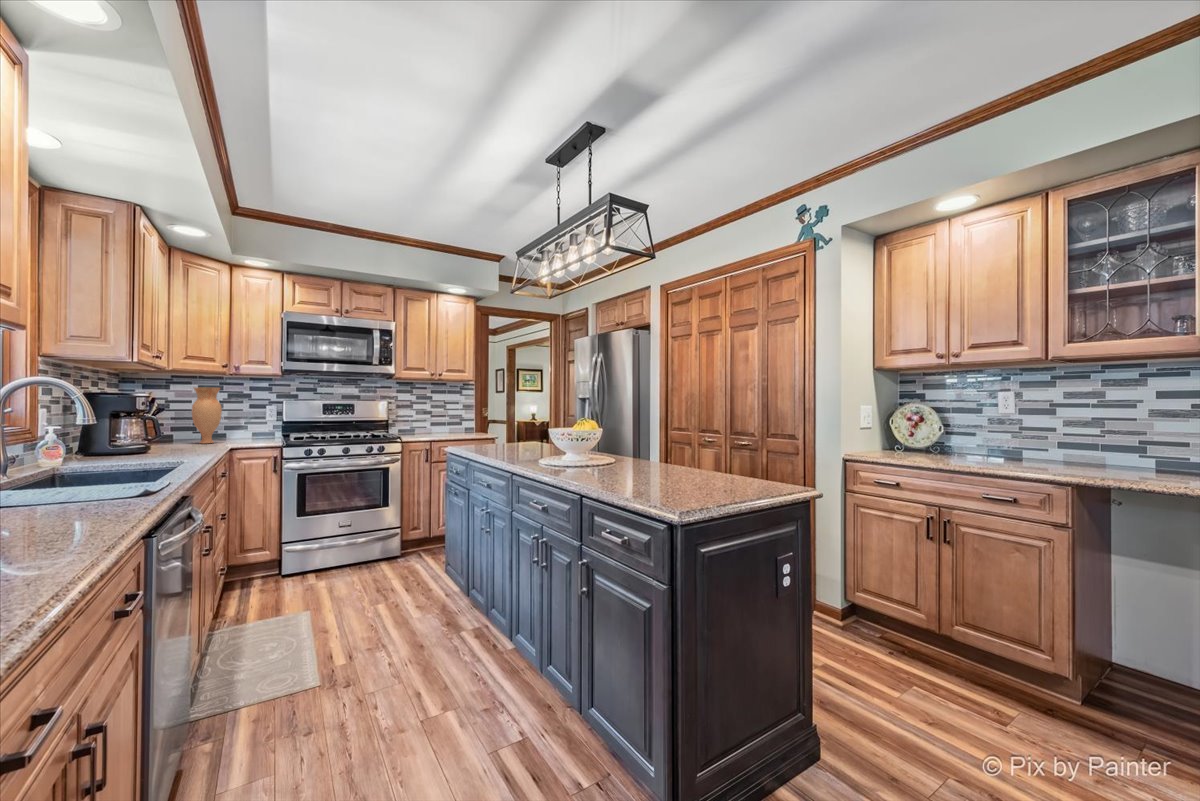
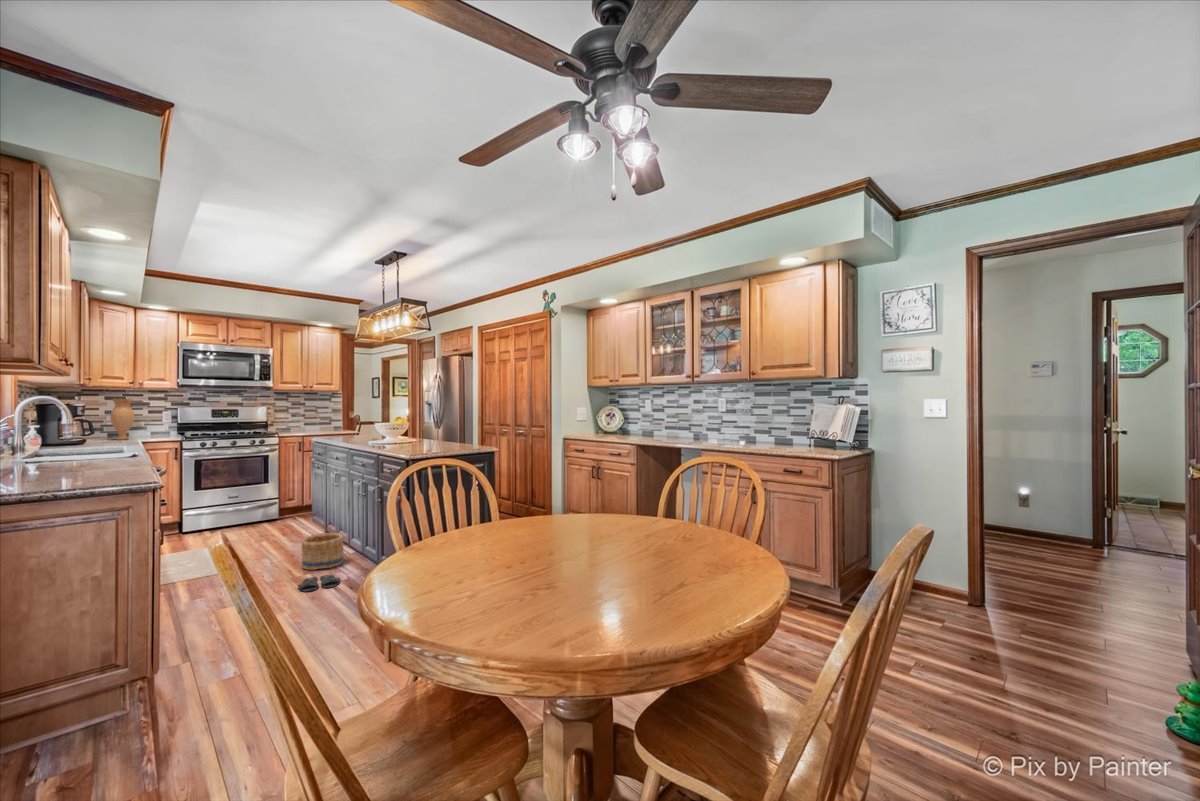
basket: none [432,613,499,688] -> present [301,533,344,570]
slippers: none [428,708,501,767] -> present [298,575,340,592]

